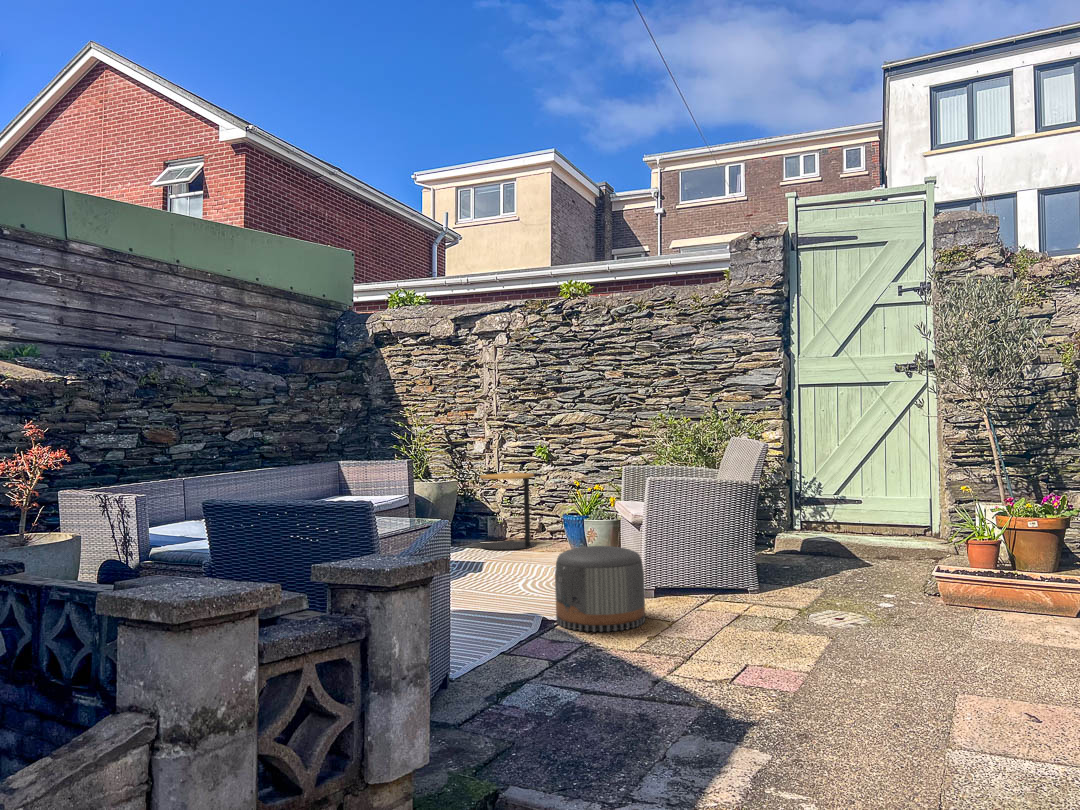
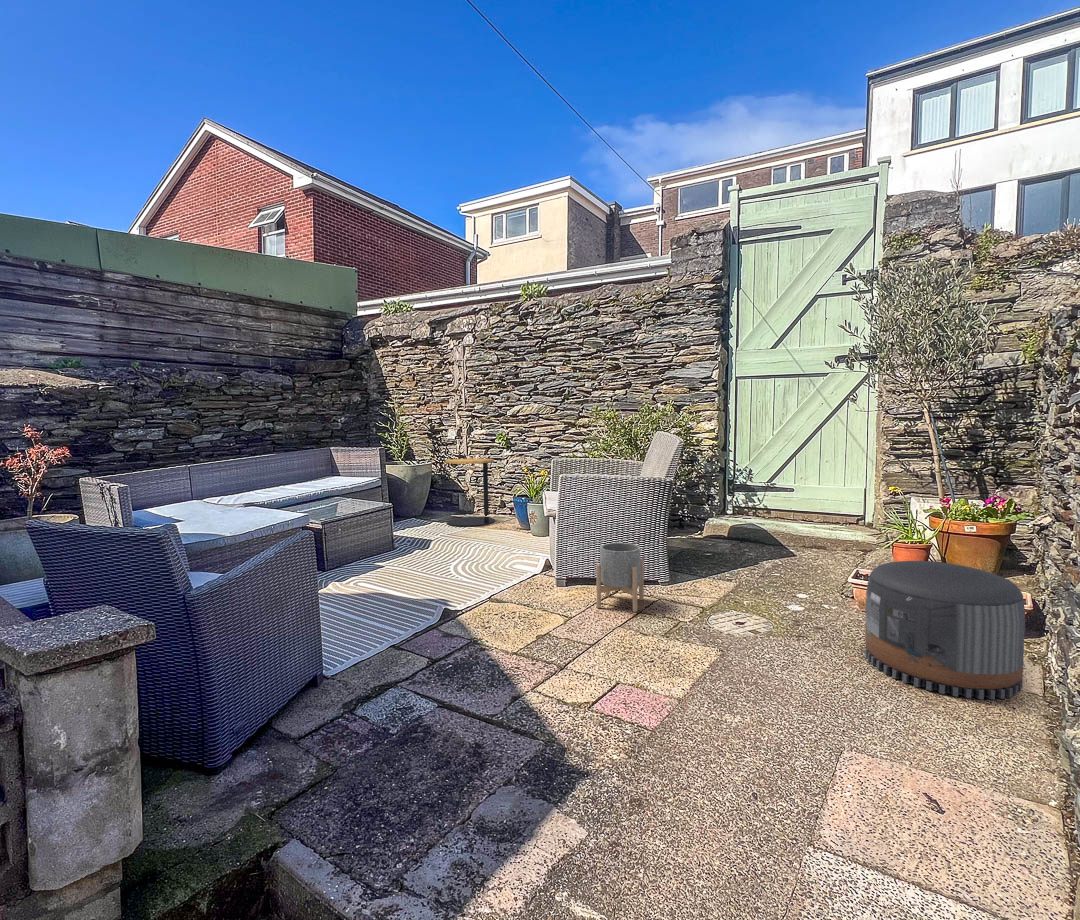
pouf: present [555,546,645,632] -> present [865,561,1025,699]
planter: none [694,548,735,608] -> present [596,543,644,612]

